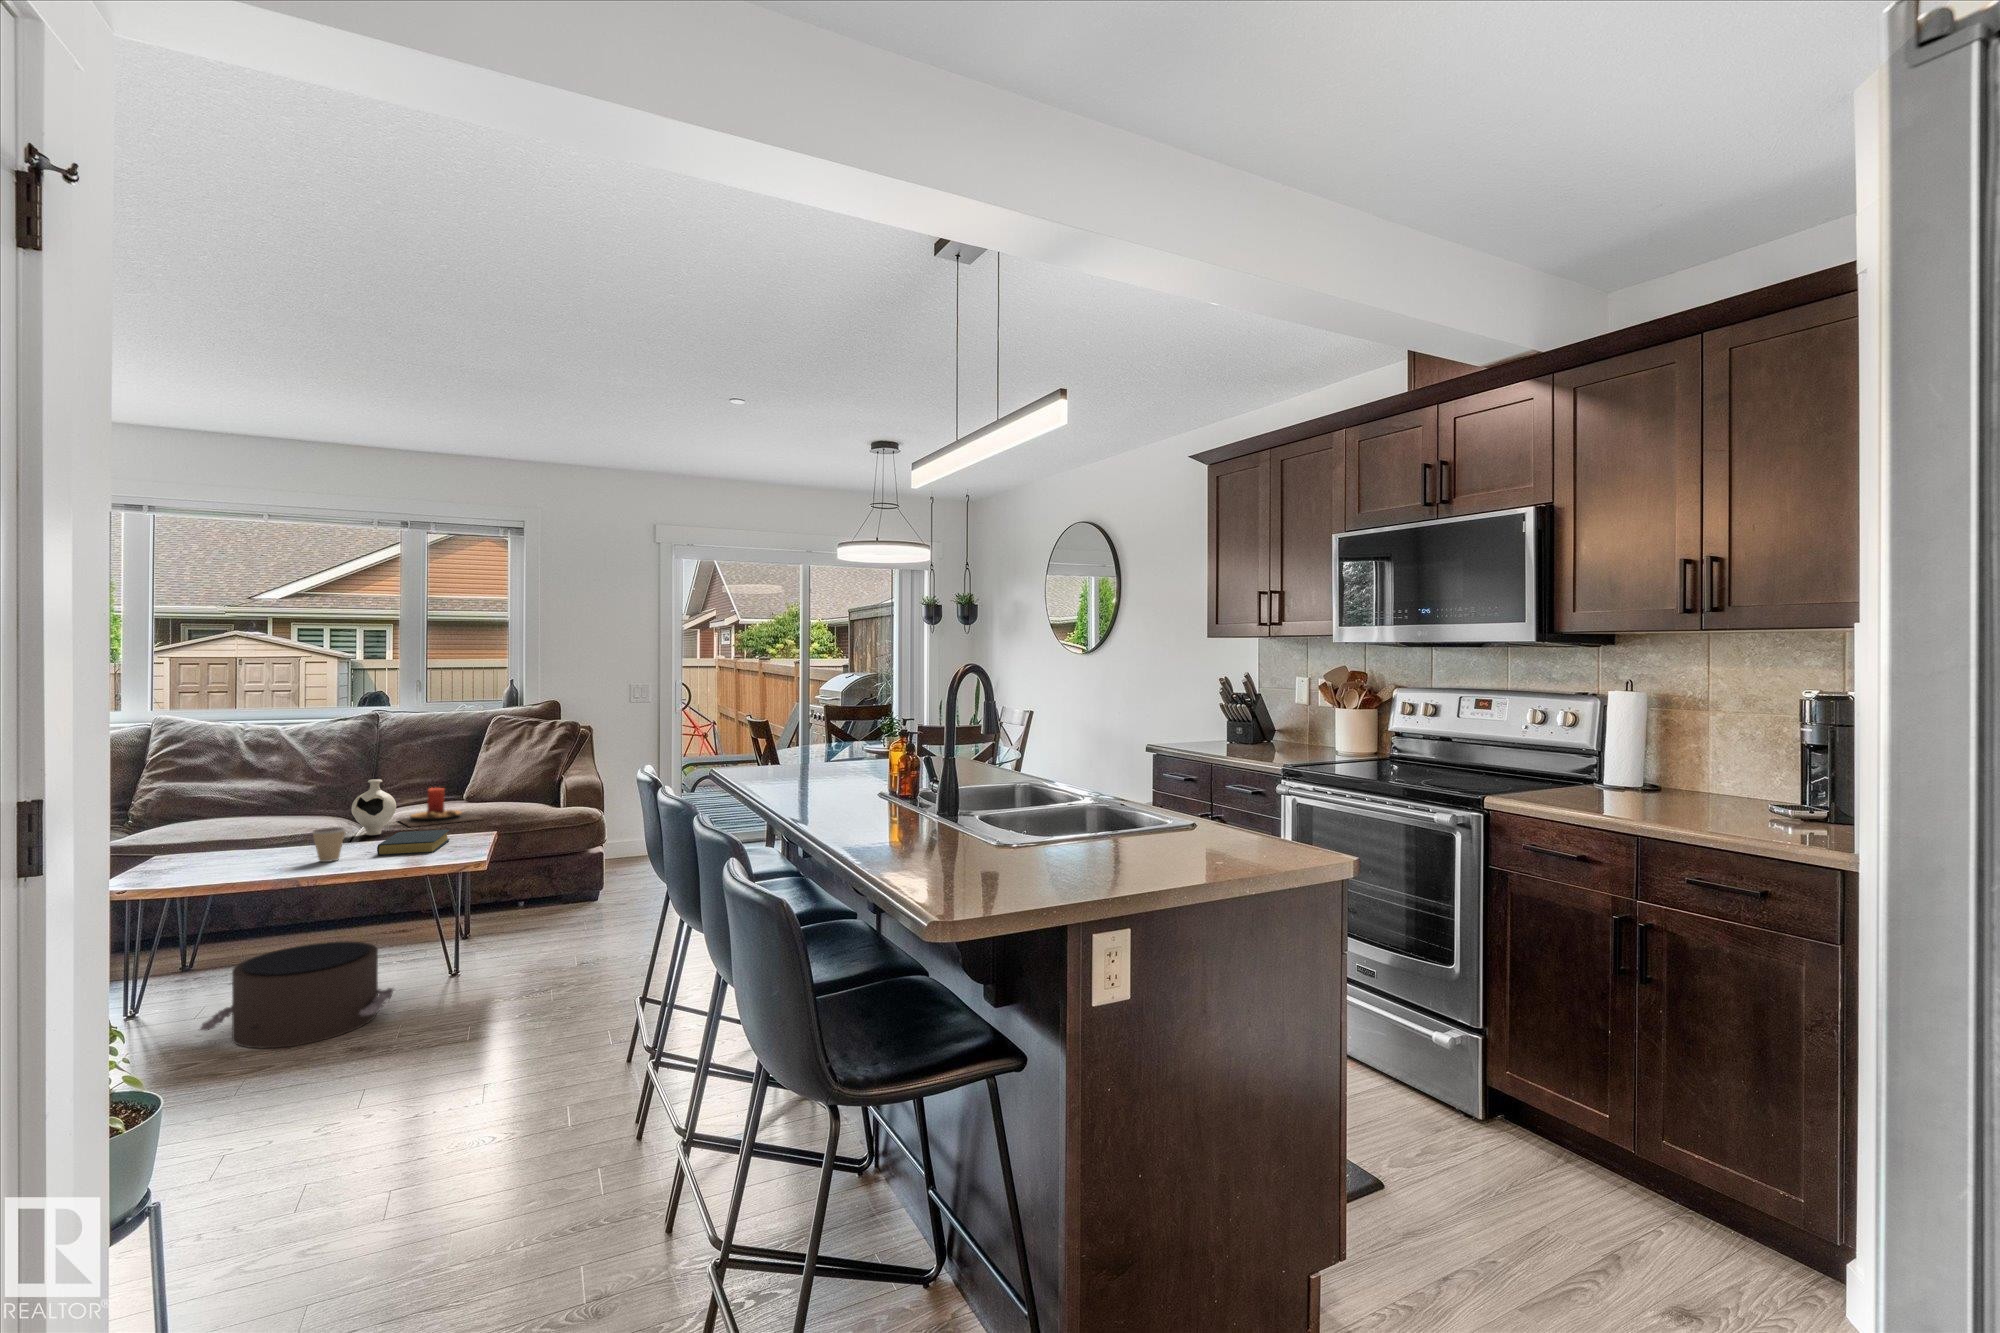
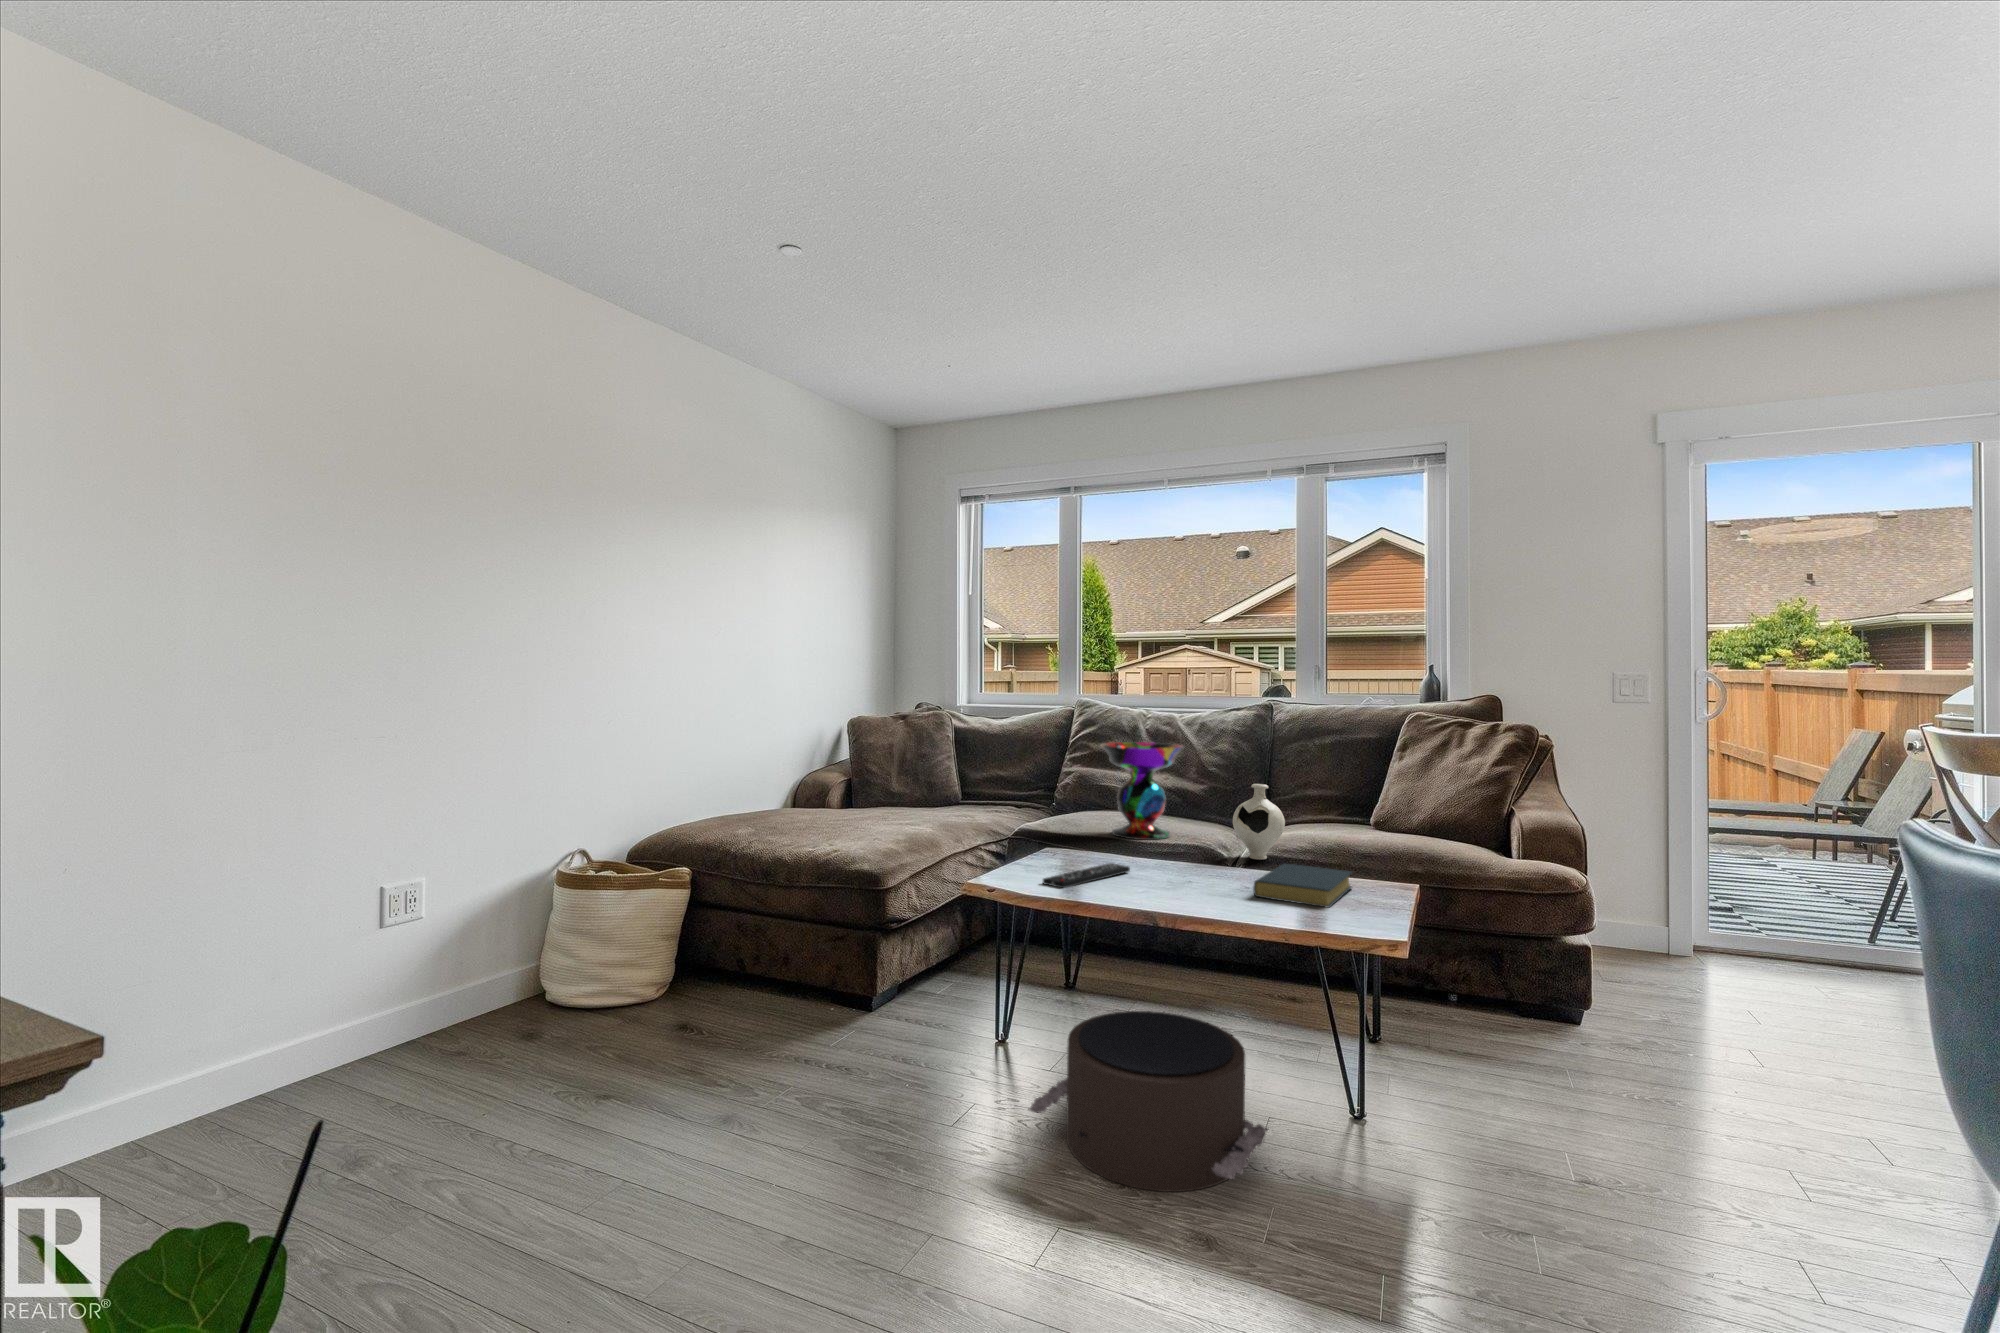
decorative bowl: none [208,754,300,839] -> present [1101,742,1184,840]
candle: present [398,788,483,827] -> none [1288,803,1399,859]
coffee cup: present [313,827,345,862] -> none [1175,845,1216,895]
remote control: none [184,854,264,877] -> present [1043,863,1130,888]

